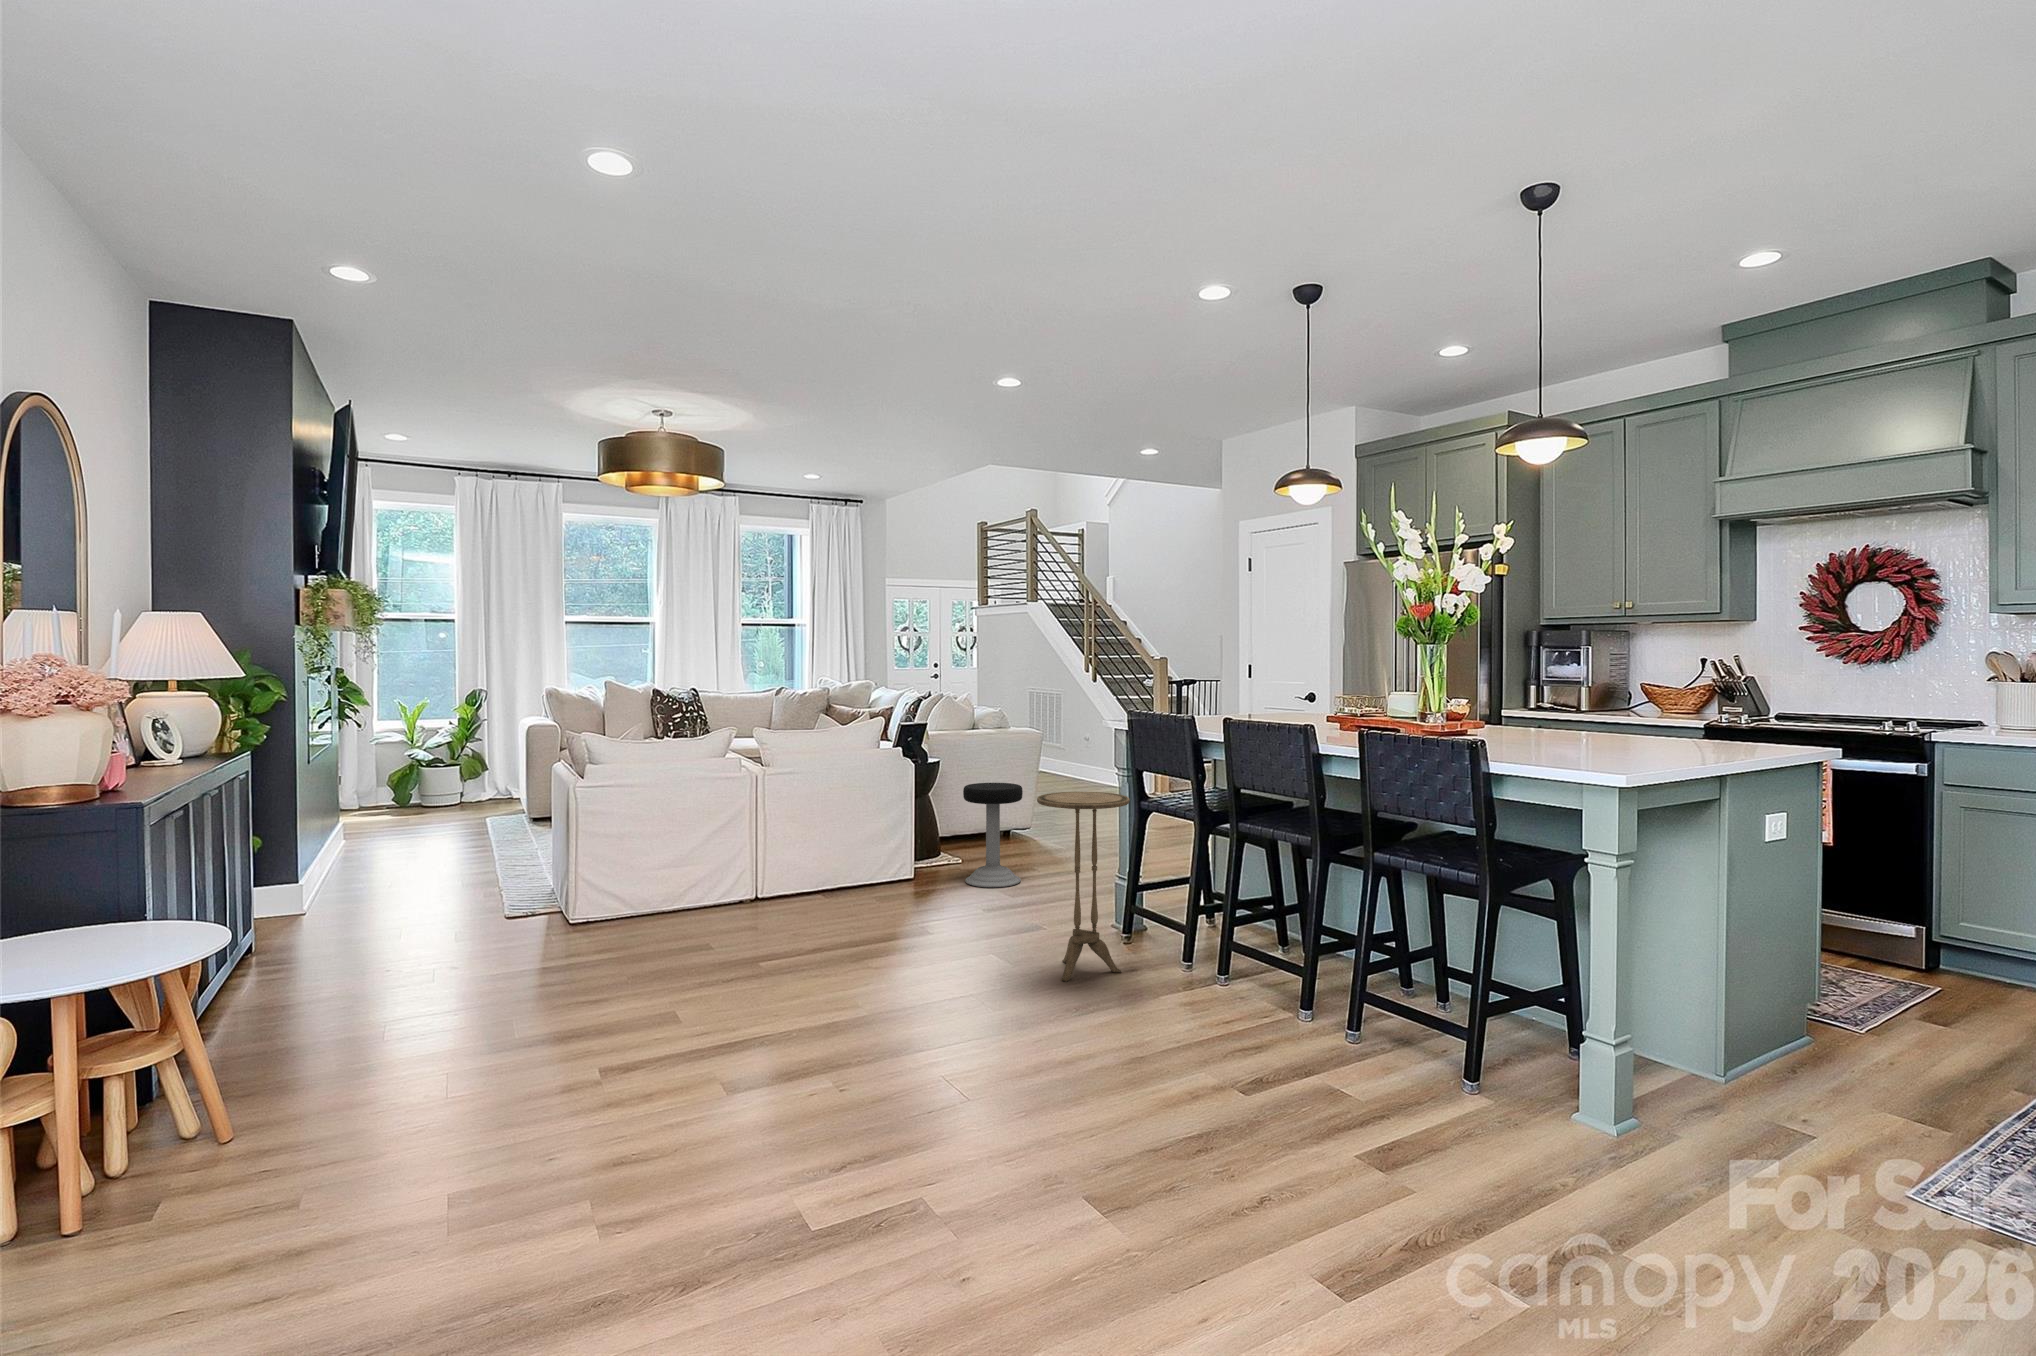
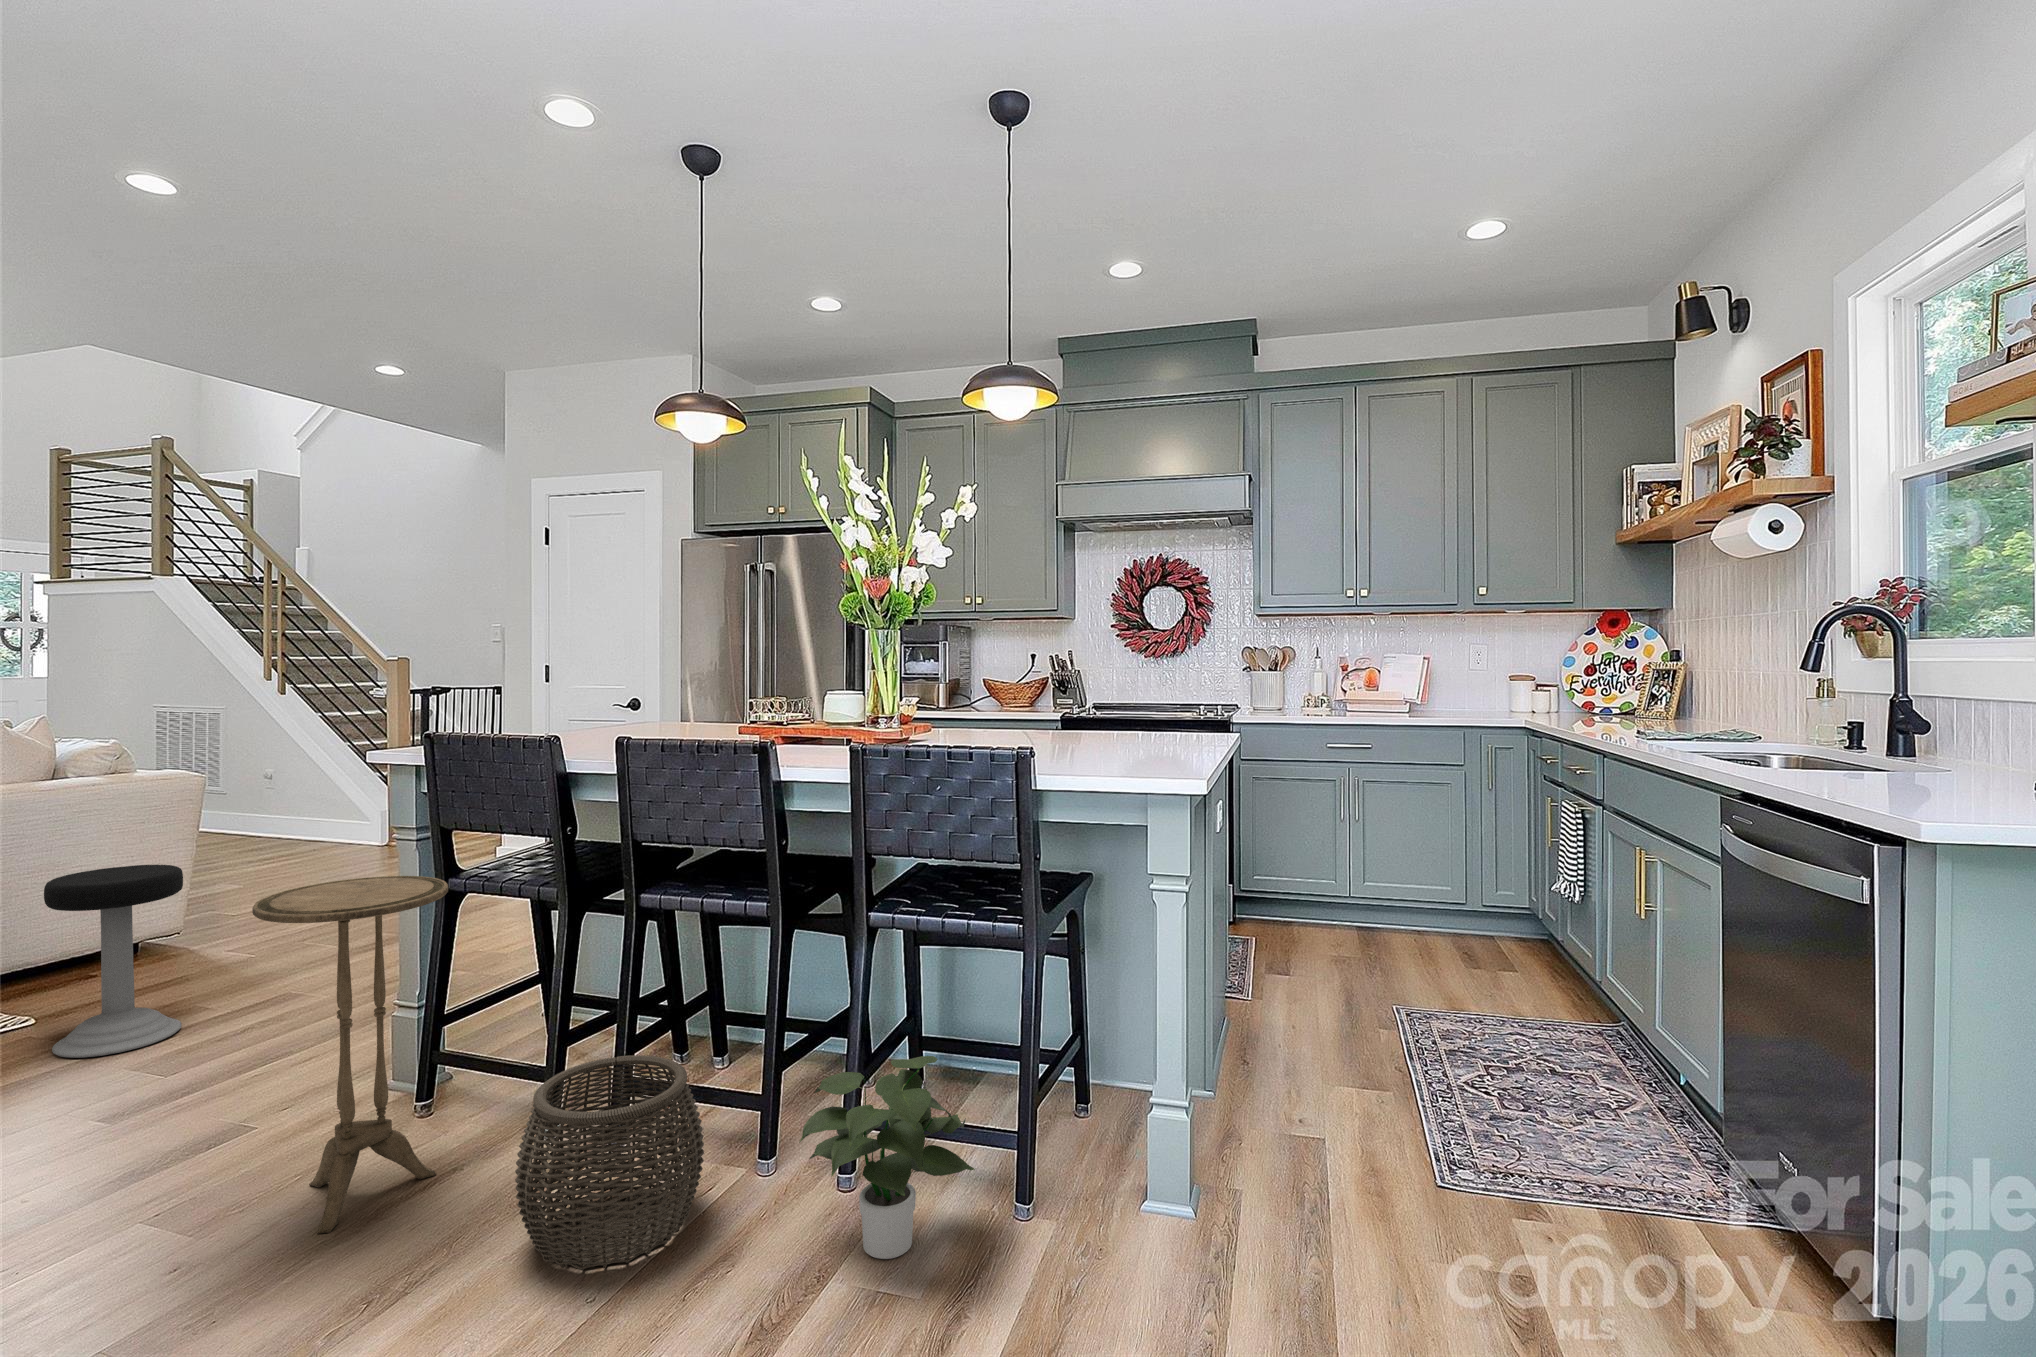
woven basket: none [1146,916,1257,1032] -> present [515,1055,704,1270]
potted plant: none [1301,947,1423,1076] -> present [799,1056,975,1259]

